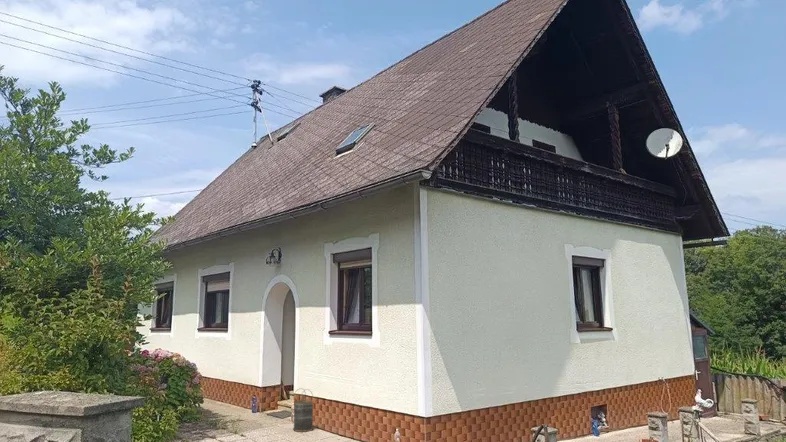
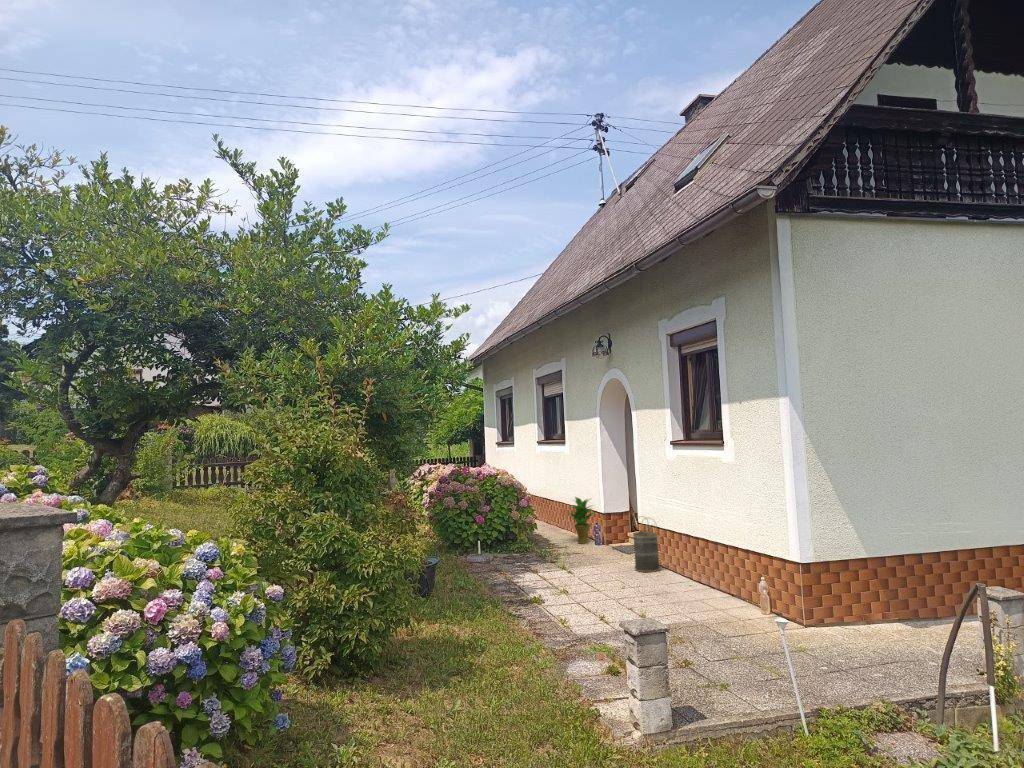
potted plant: none [228,375,256,413] -> present [569,497,594,544]

